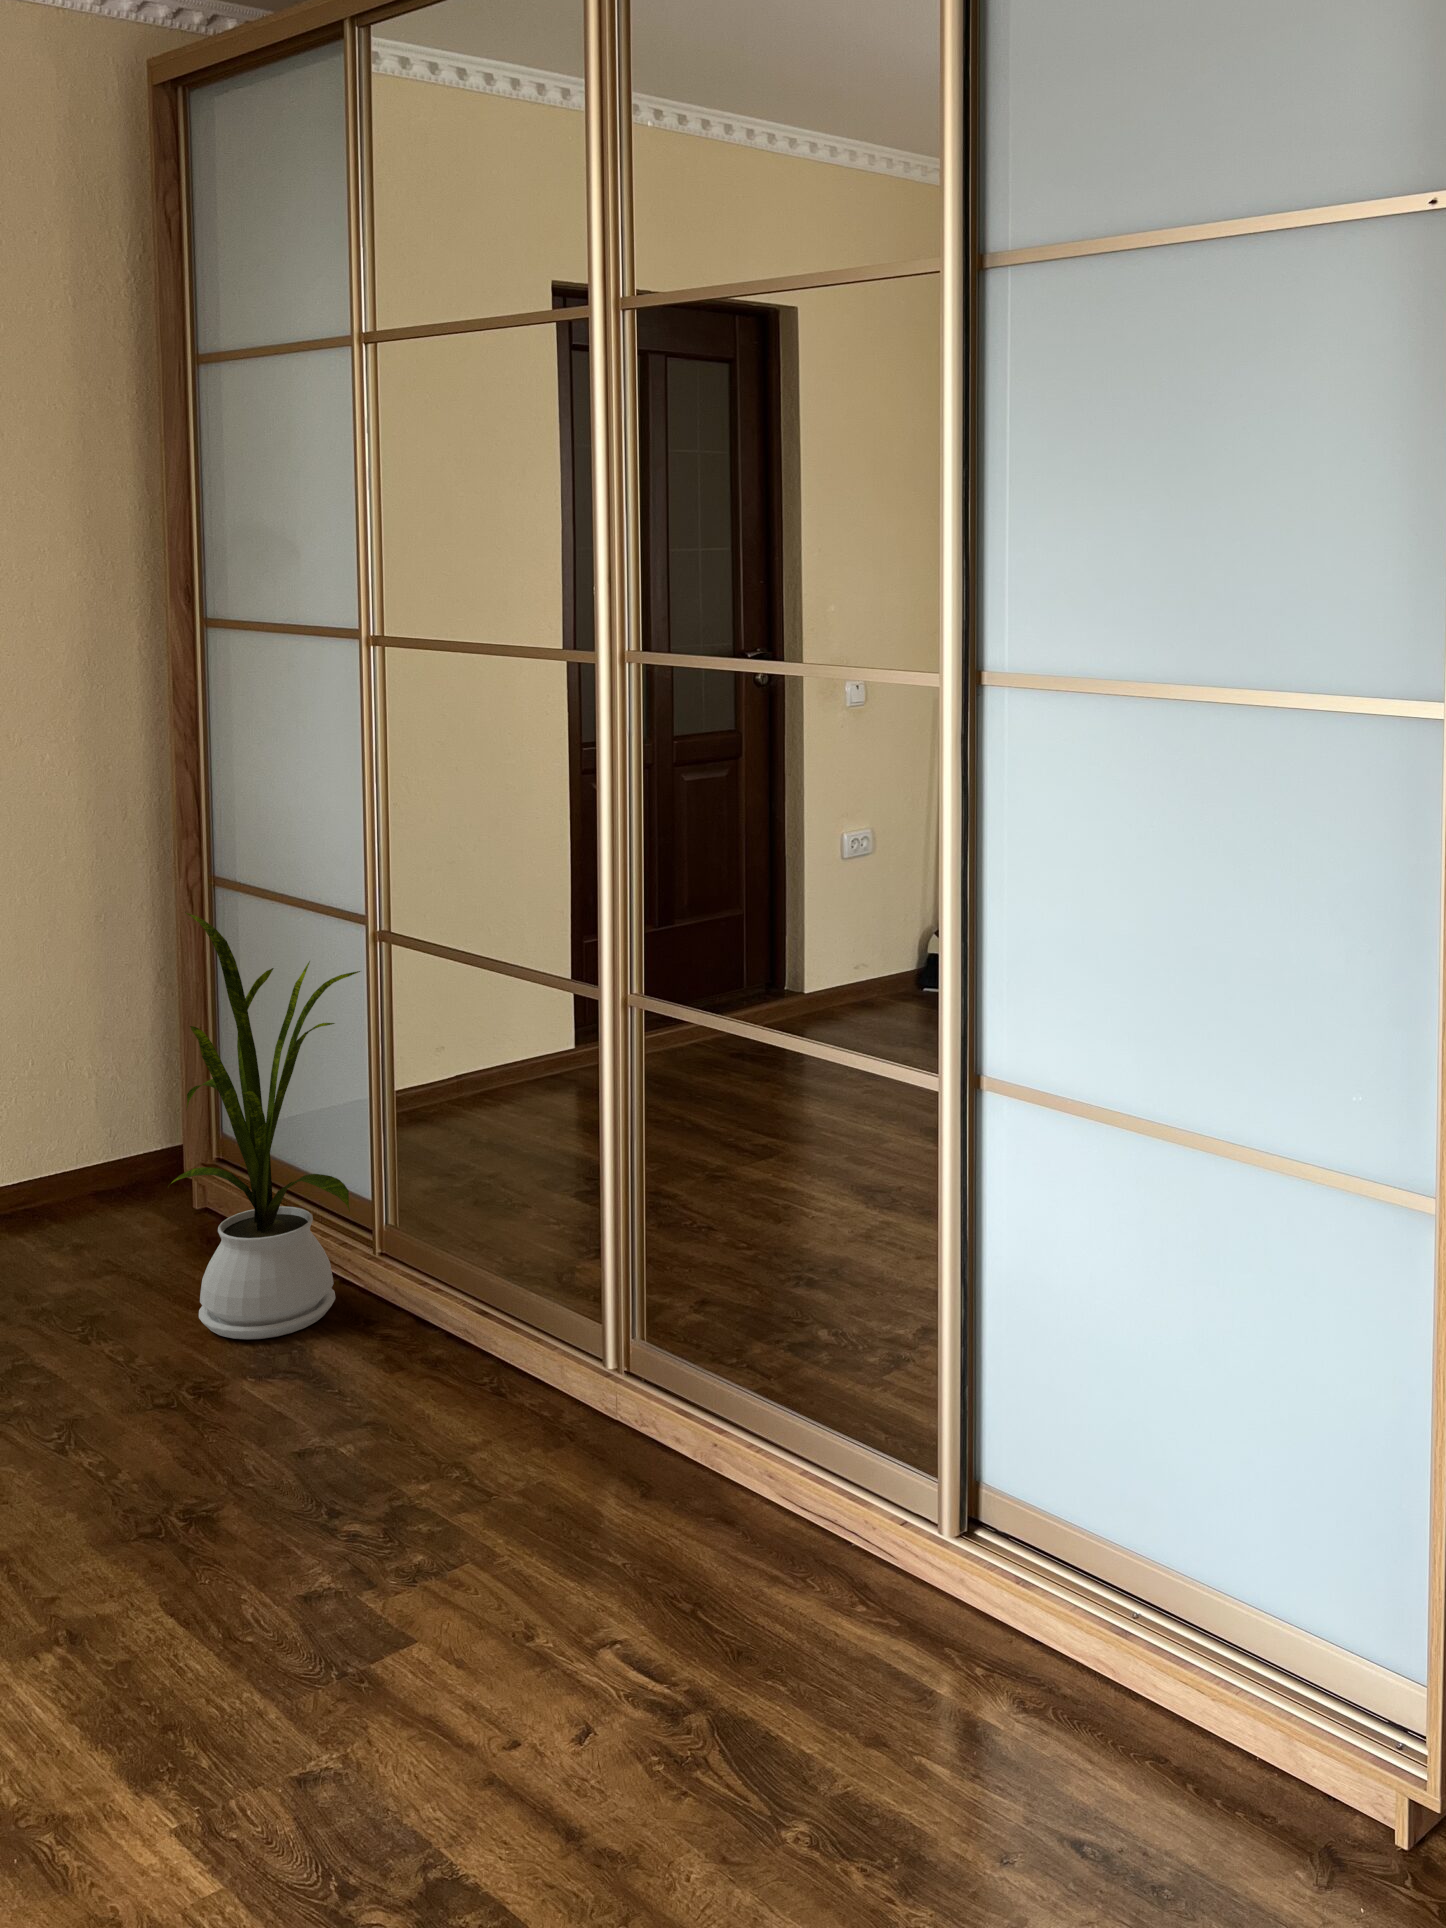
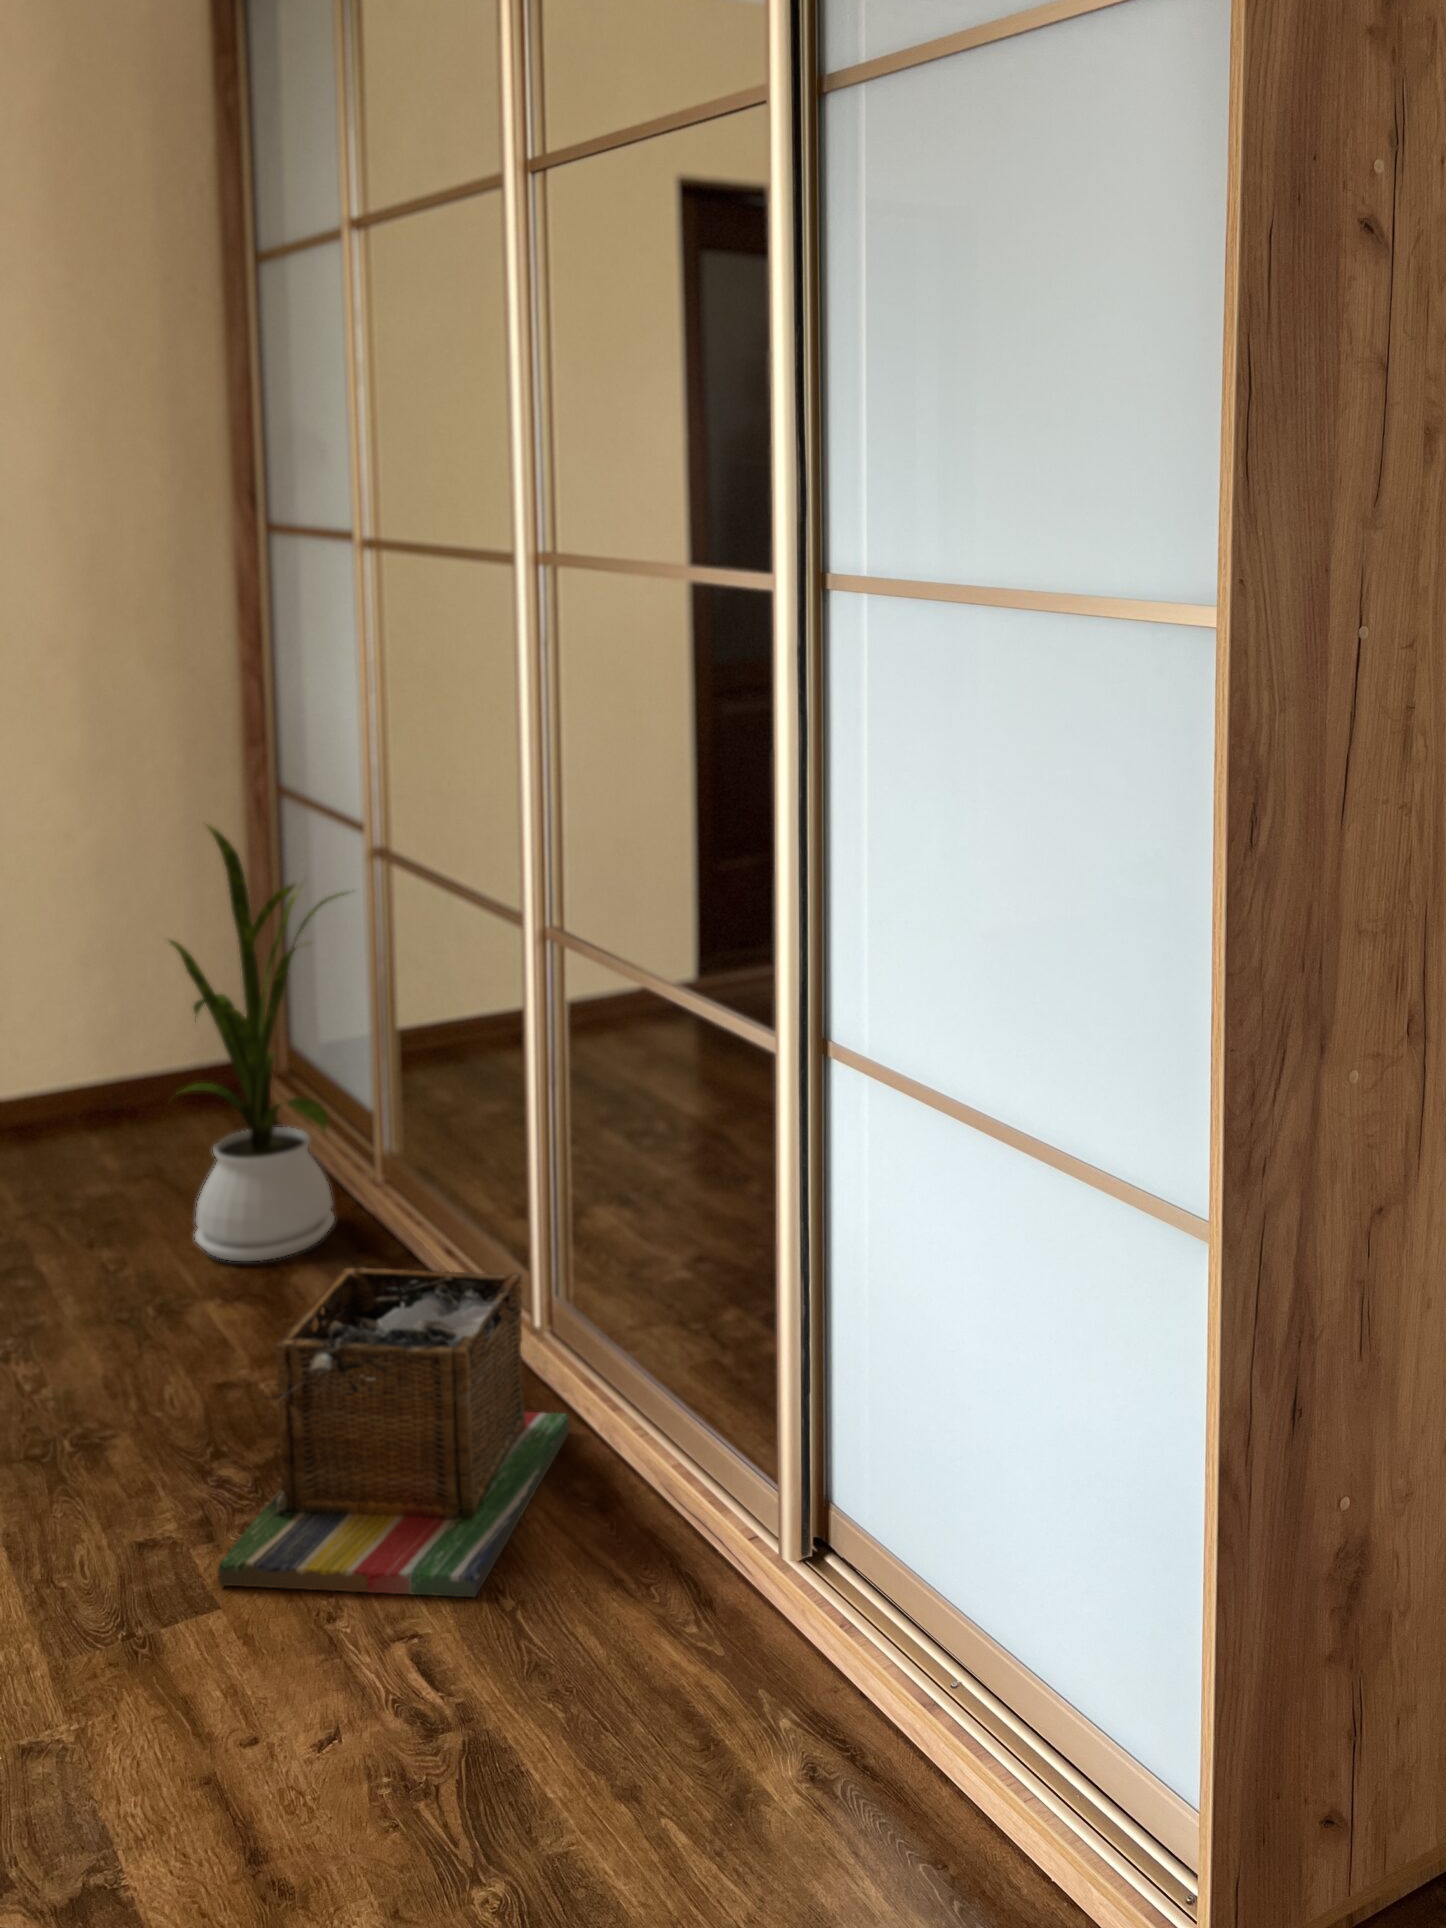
laundry basket: none [404,1314,664,1622] -> present [218,1267,569,1597]

